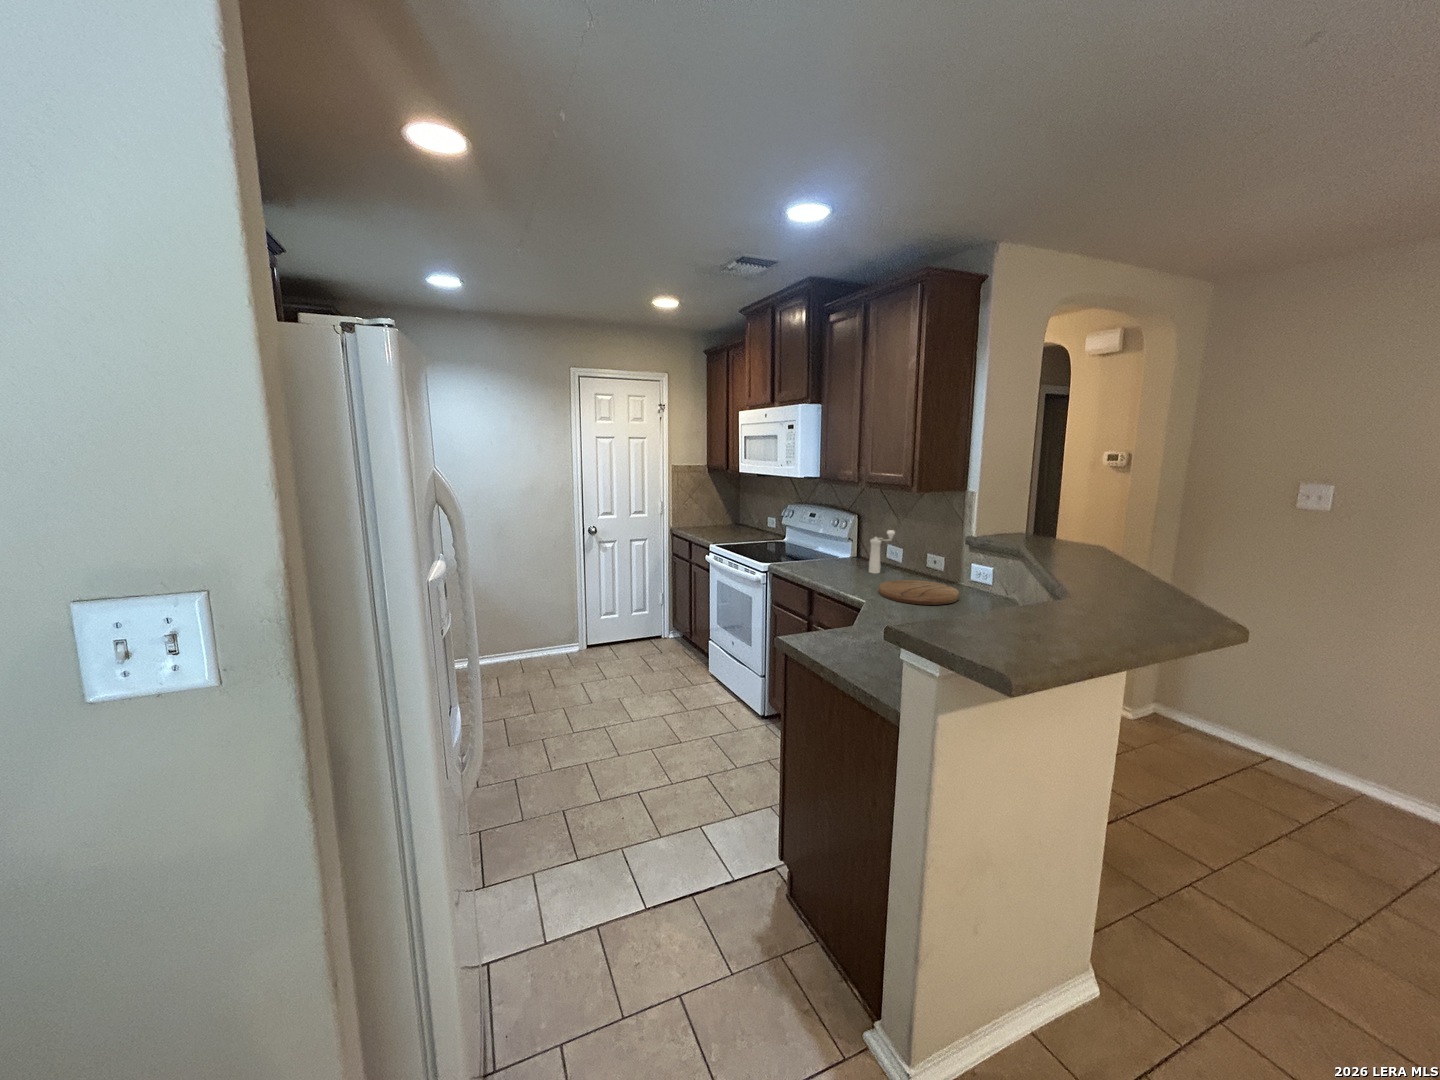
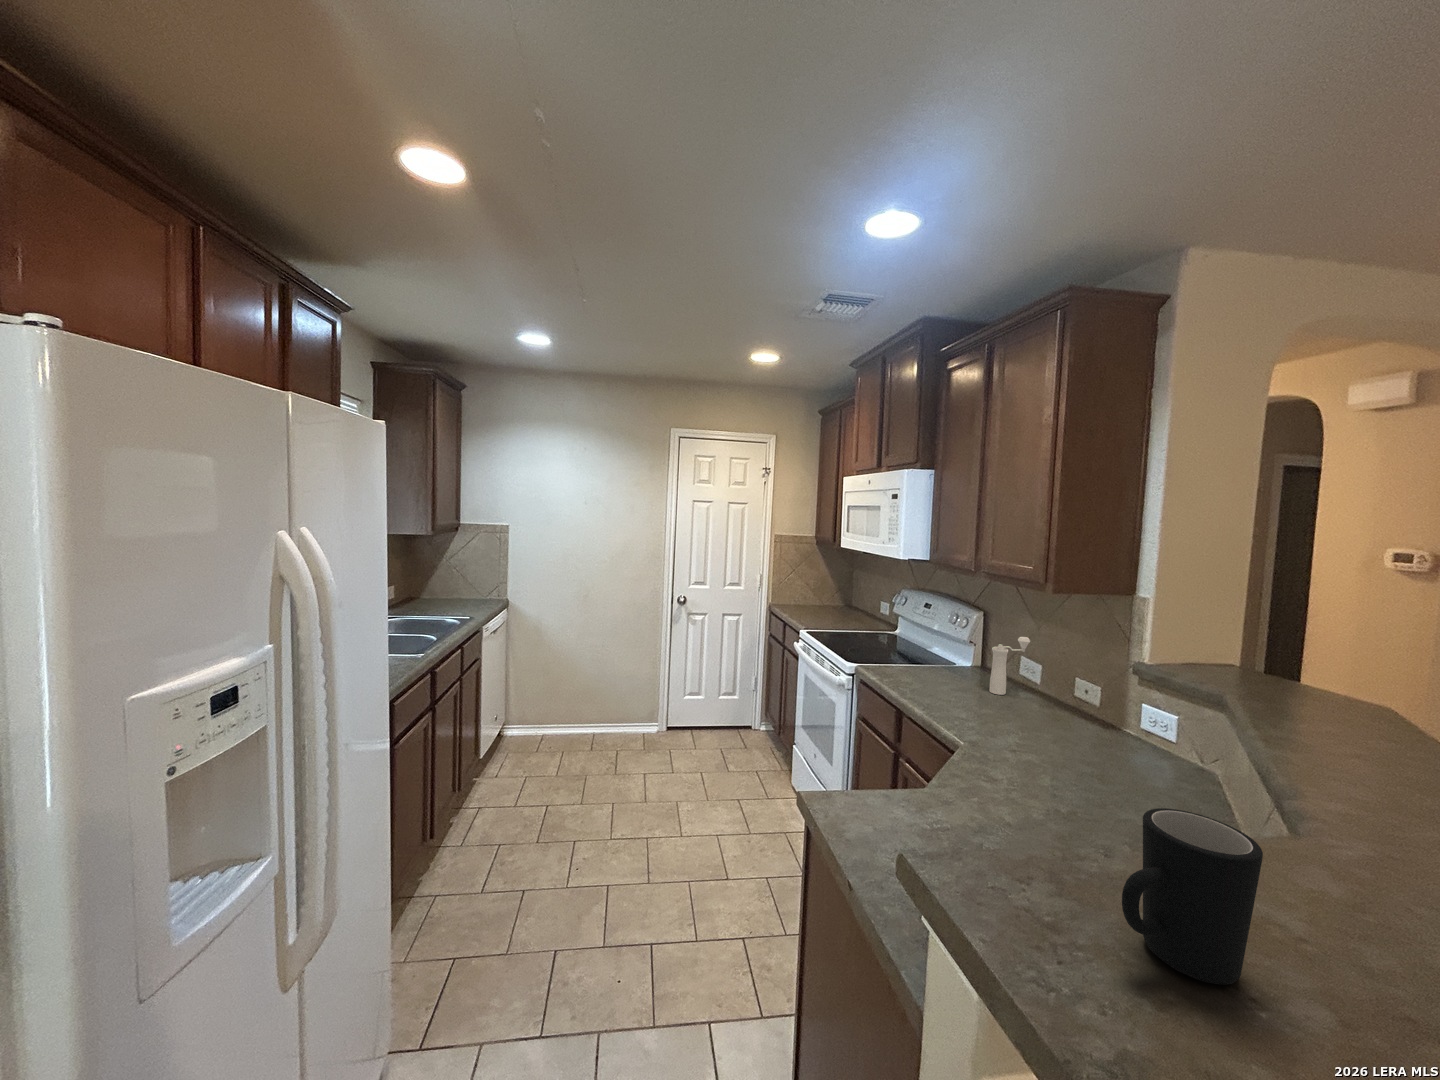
mug: none [999,573,1049,637] -> present [1122,808,1263,985]
cutting board: present [878,580,959,605] -> none [993,710,1121,762]

